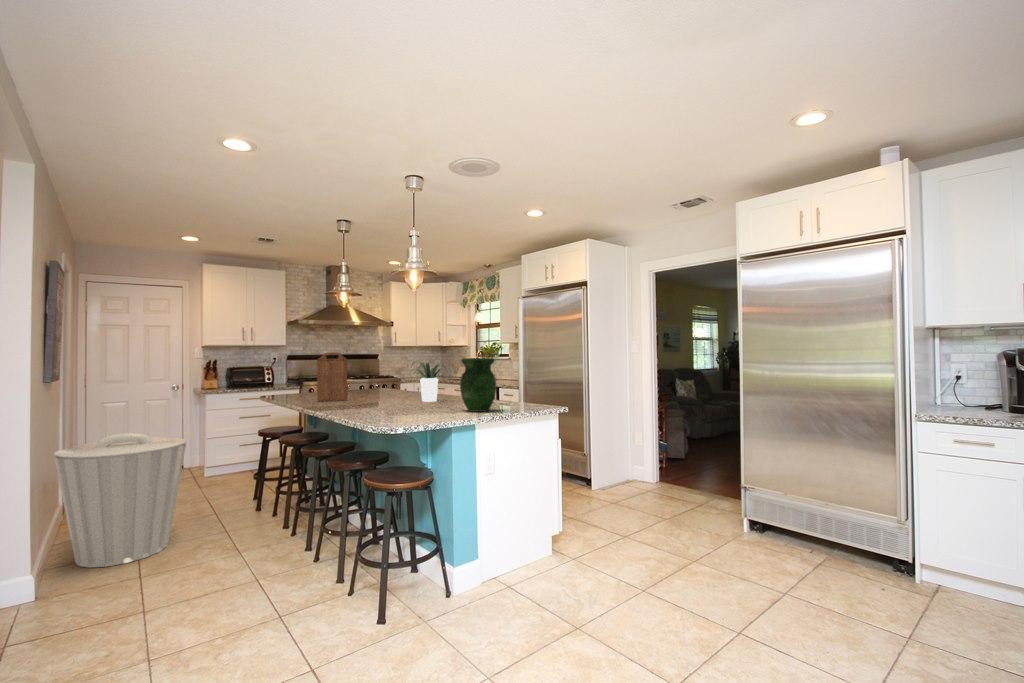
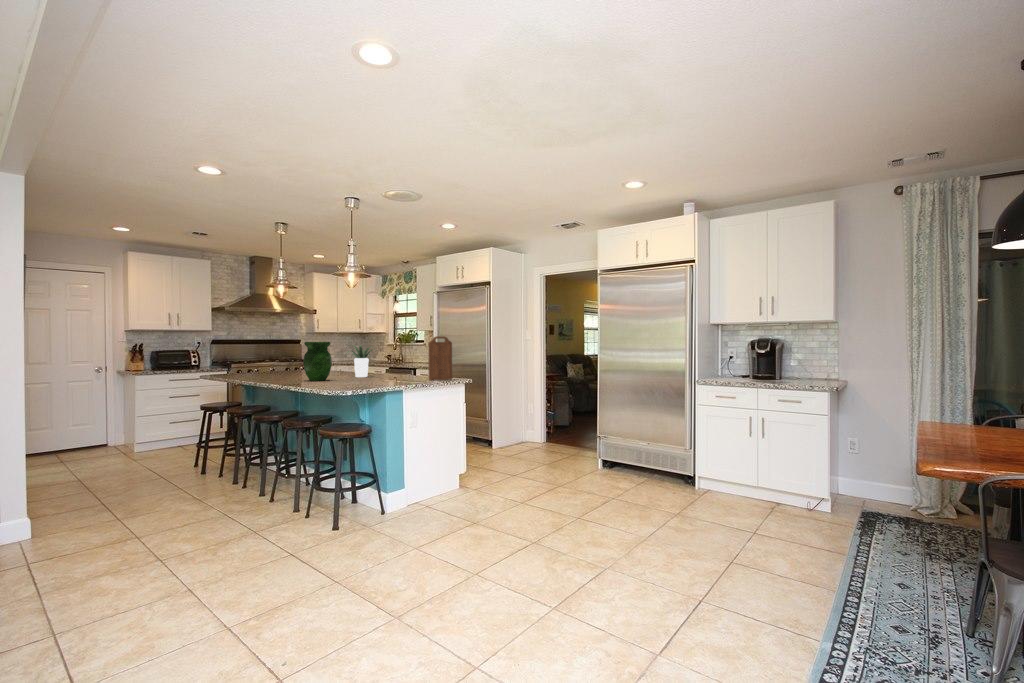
cutting board: present [317,352,347,401] -> present [428,336,452,380]
vase: present [460,358,496,412] -> present [303,342,332,381]
trash can: present [54,433,186,567] -> none [37,403,150,513]

